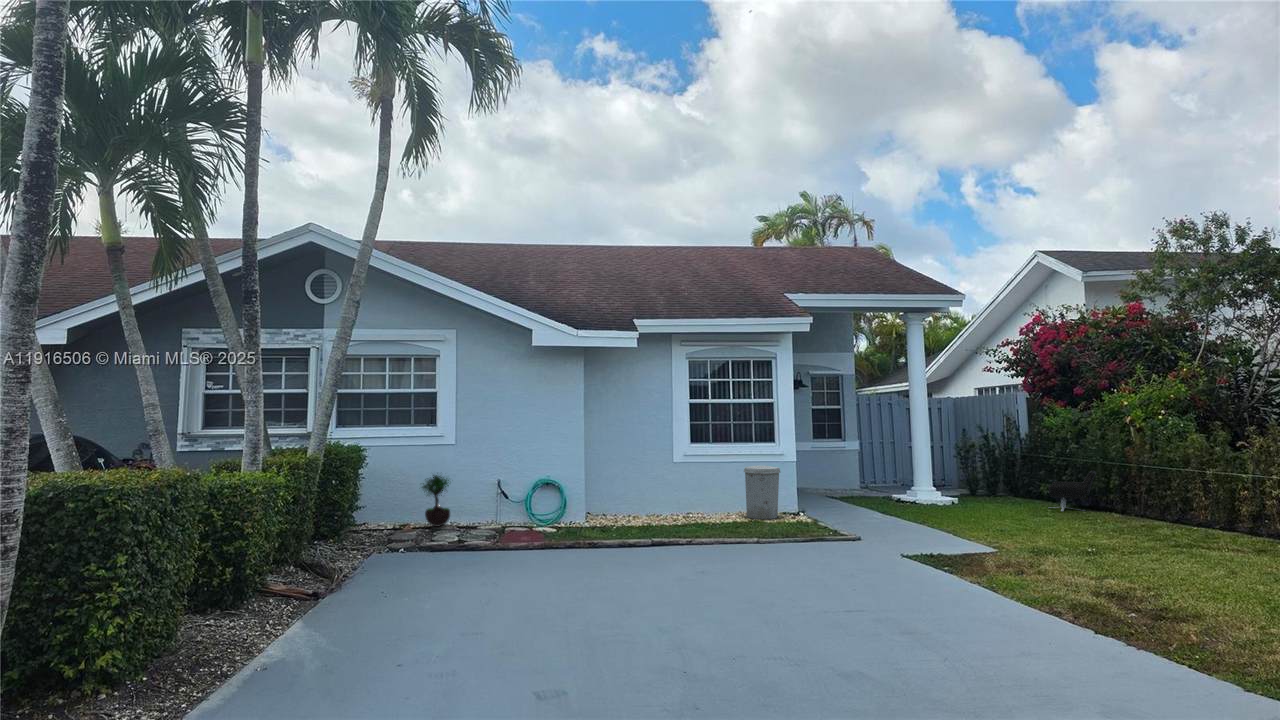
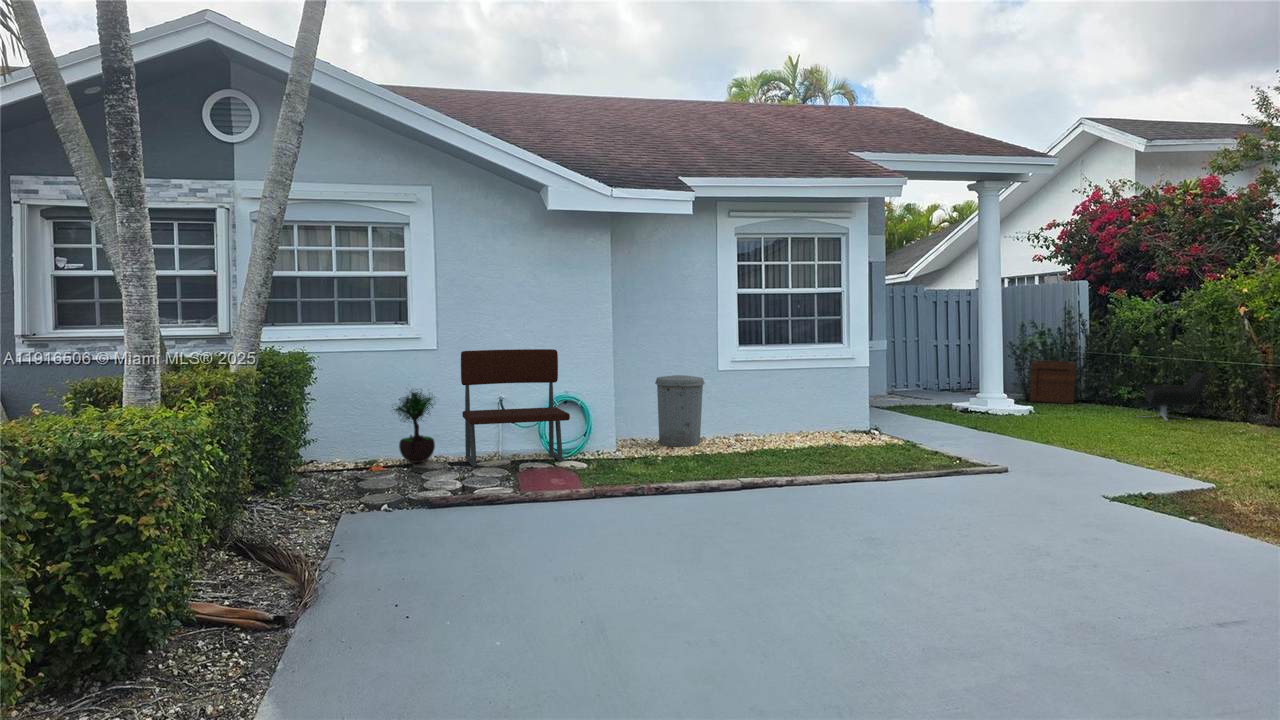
bench: none [471,446,544,530] -> present [461,349,570,467]
wooden crate: none [971,460,1014,498] -> present [1030,360,1075,404]
trash can: present [744,466,780,519] -> present [655,375,705,446]

